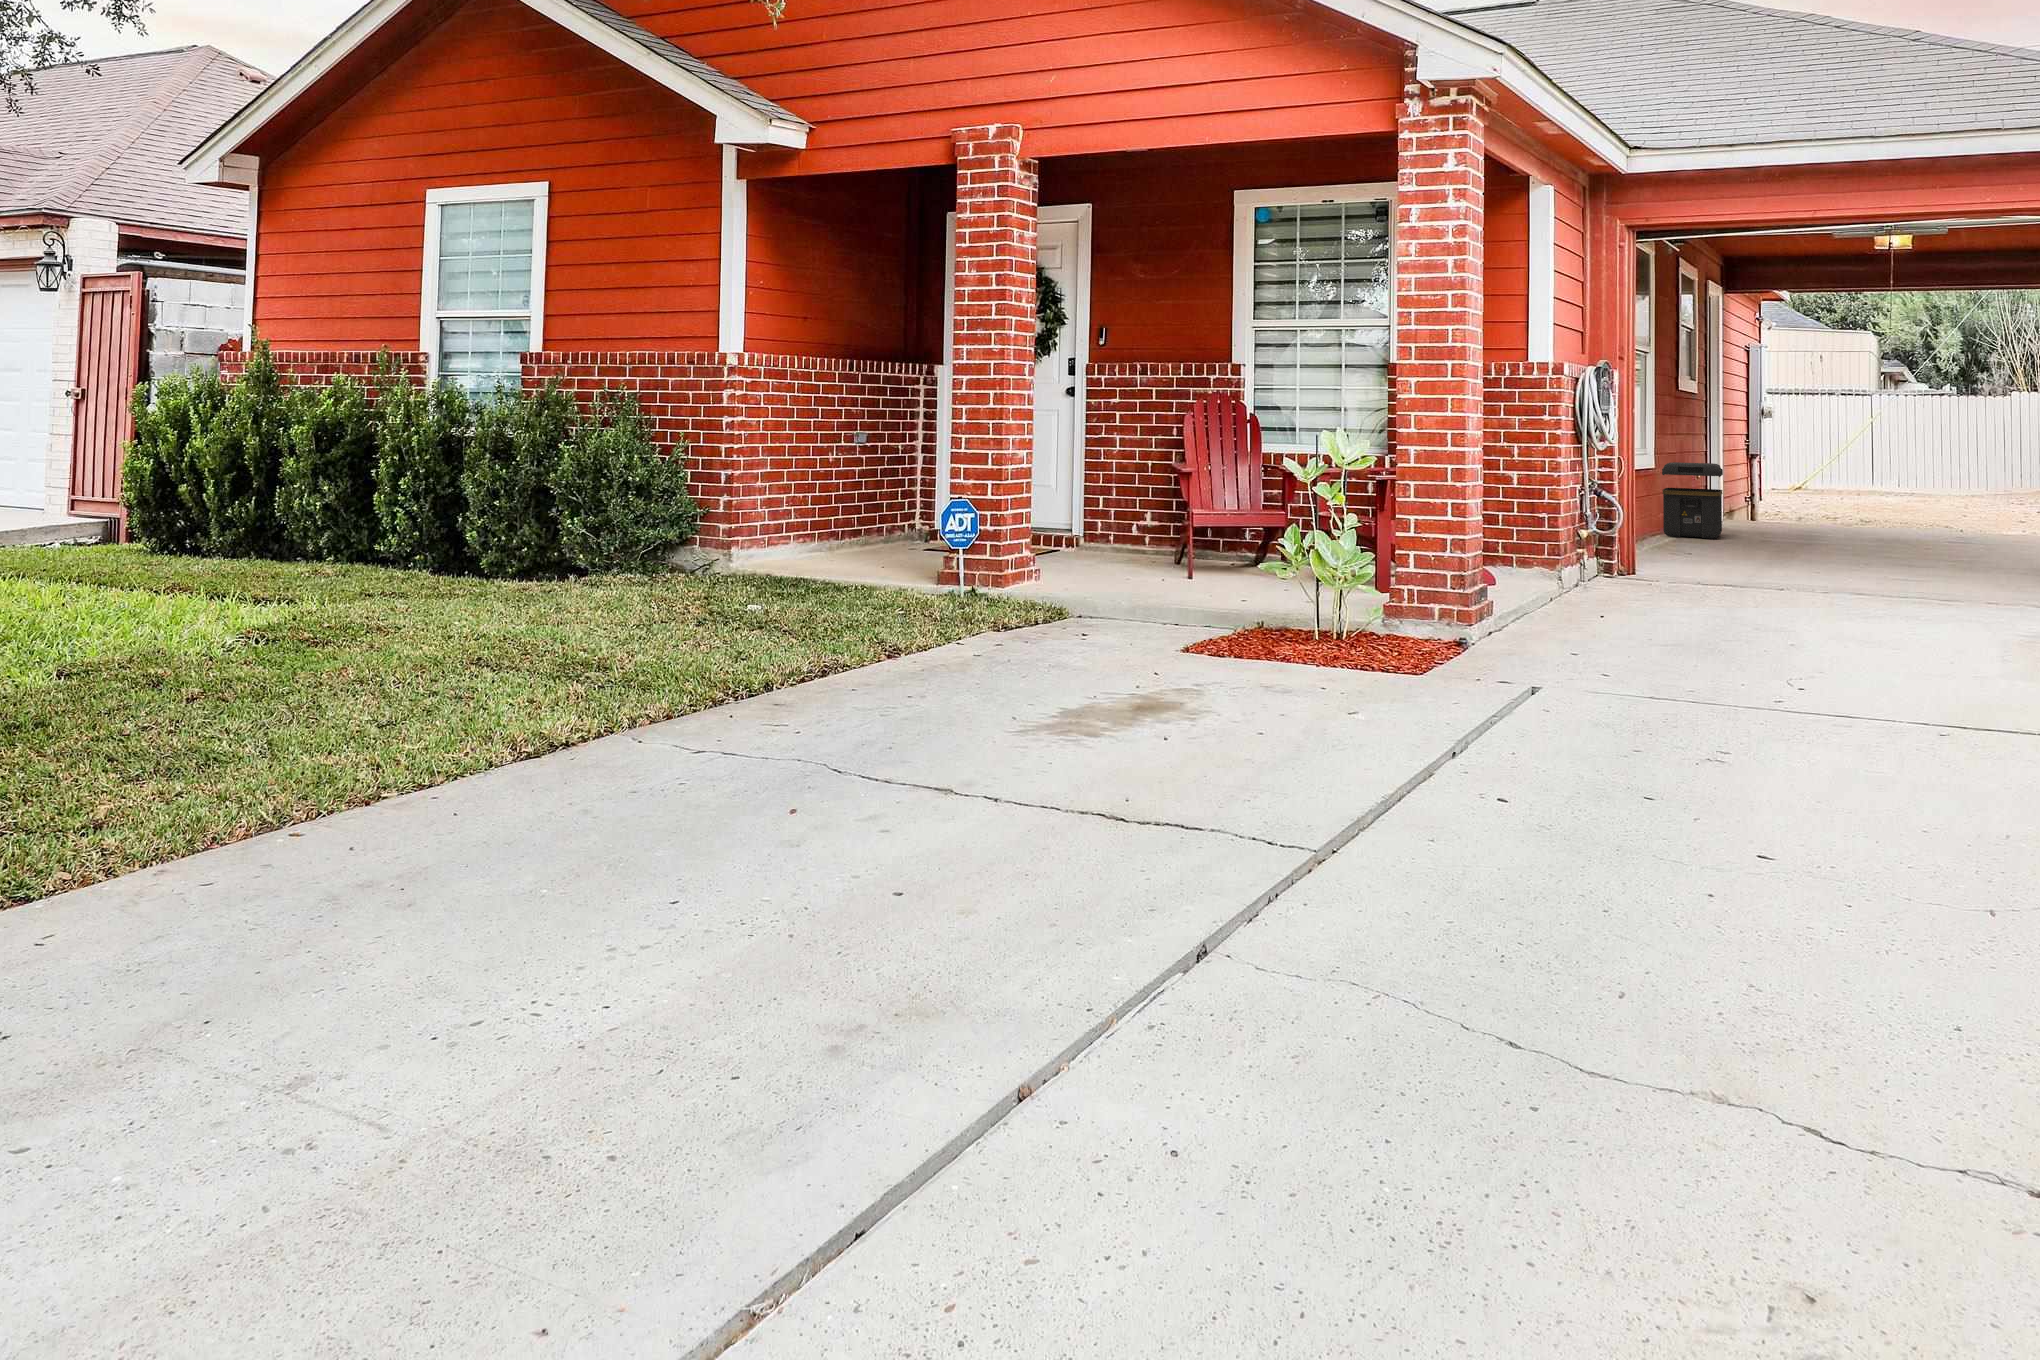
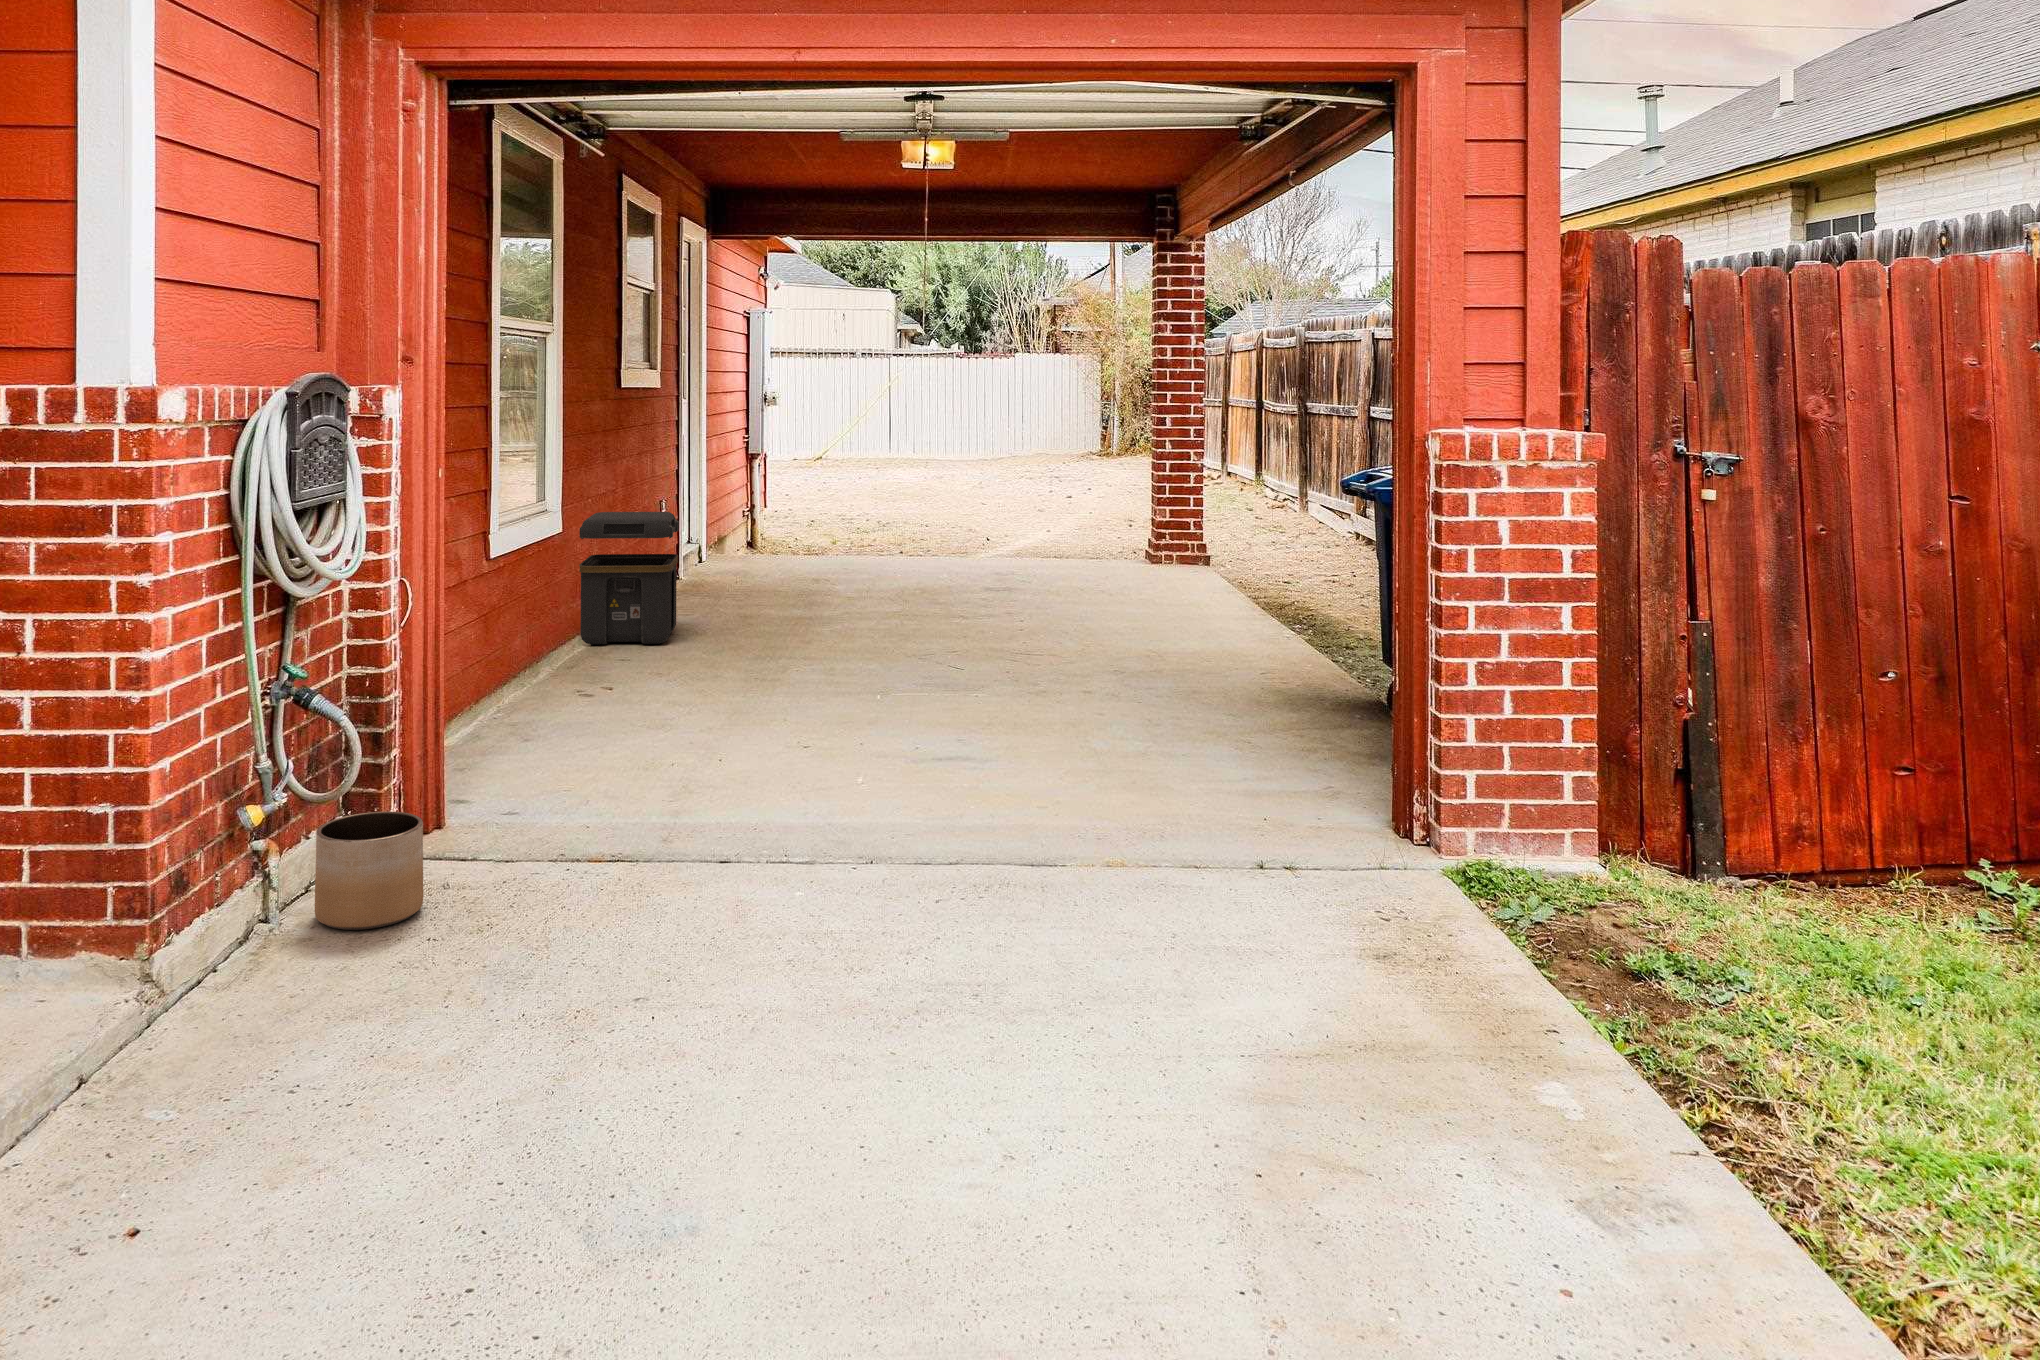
planter: none [1598,547,1643,587] -> present [315,812,423,930]

